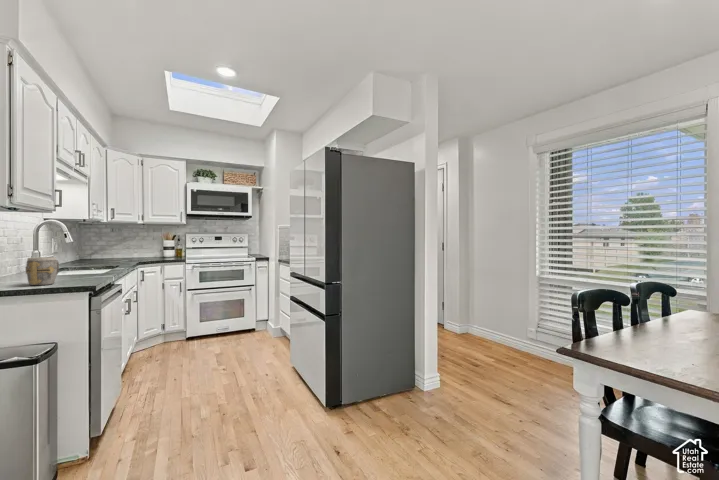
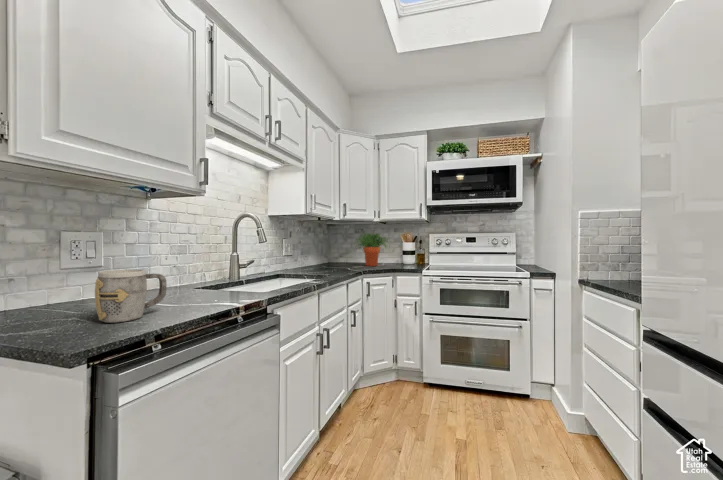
potted plant: none [120,232,157,259] -> present [358,233,386,266]

